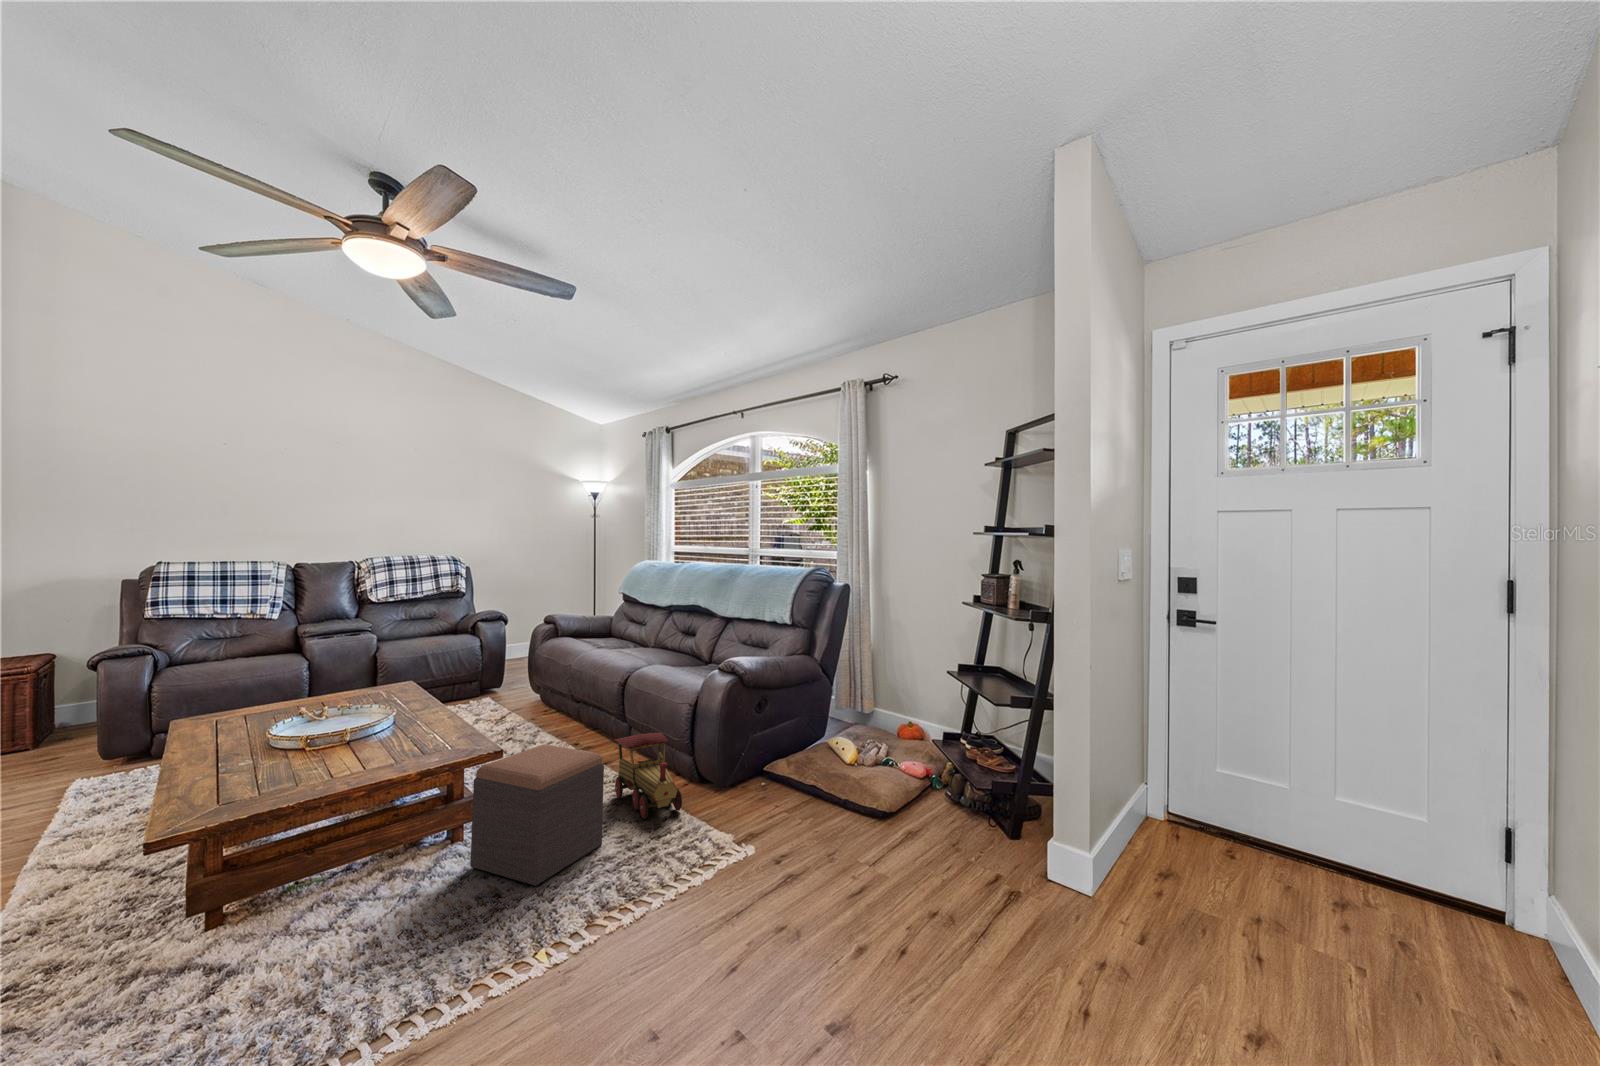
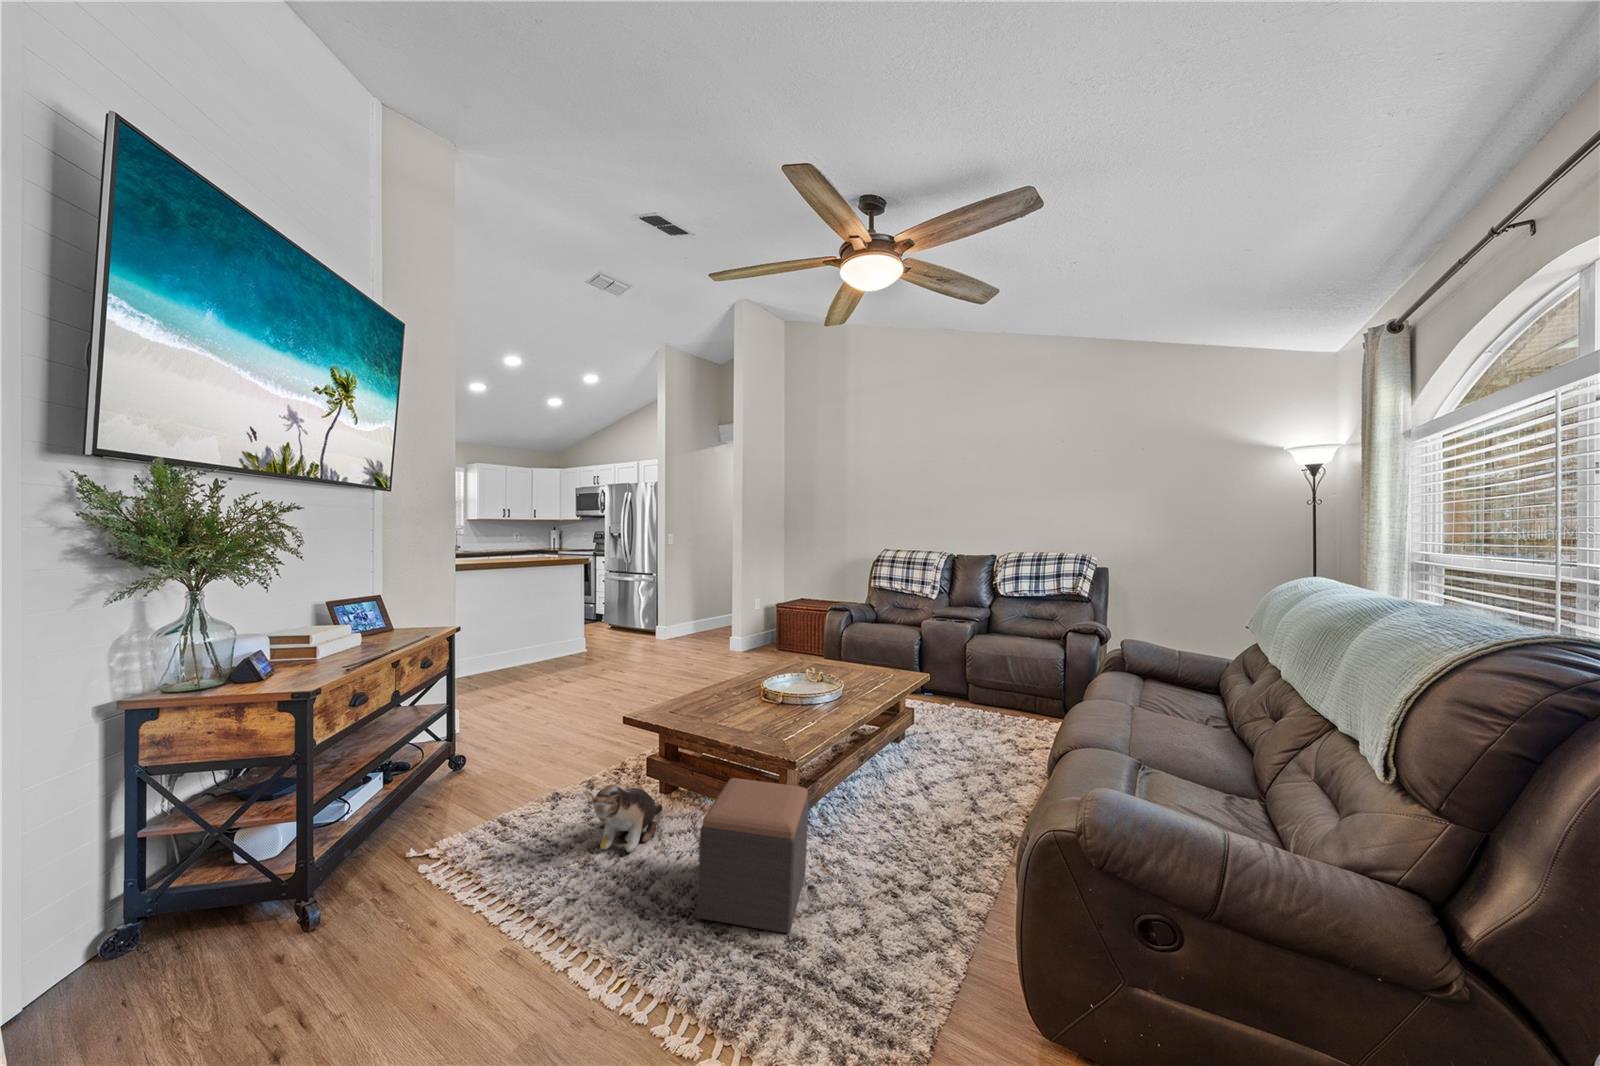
toy train: present [615,732,682,819] -> none [852,826,973,975]
plush toy: none [255,848,361,966] -> present [586,784,662,852]

